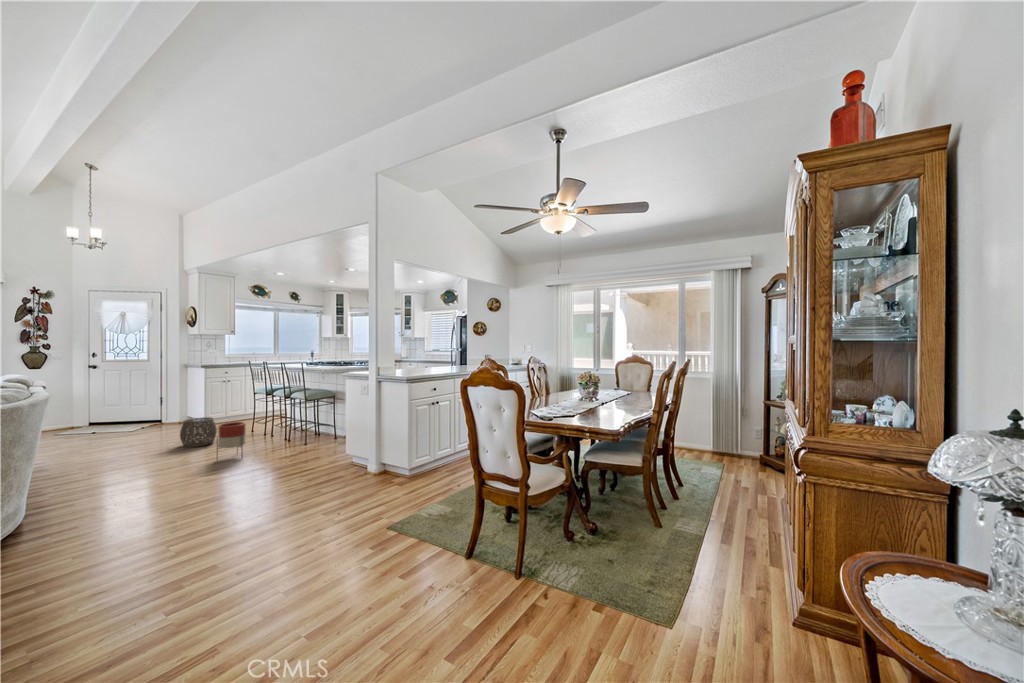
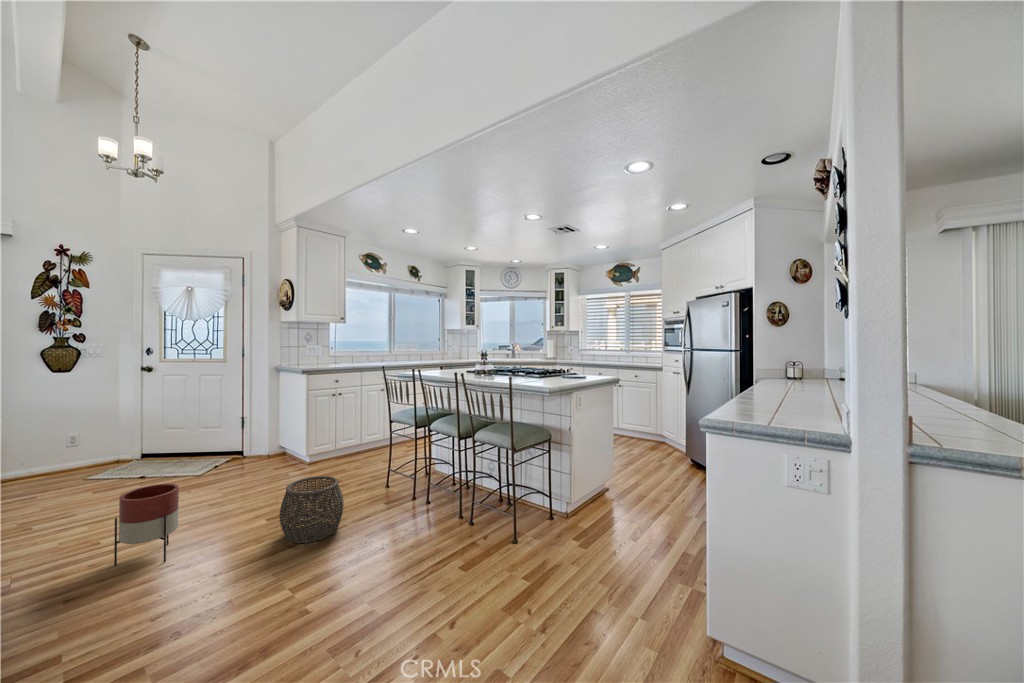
planter: present [217,422,245,456] -> present [114,484,179,566]

